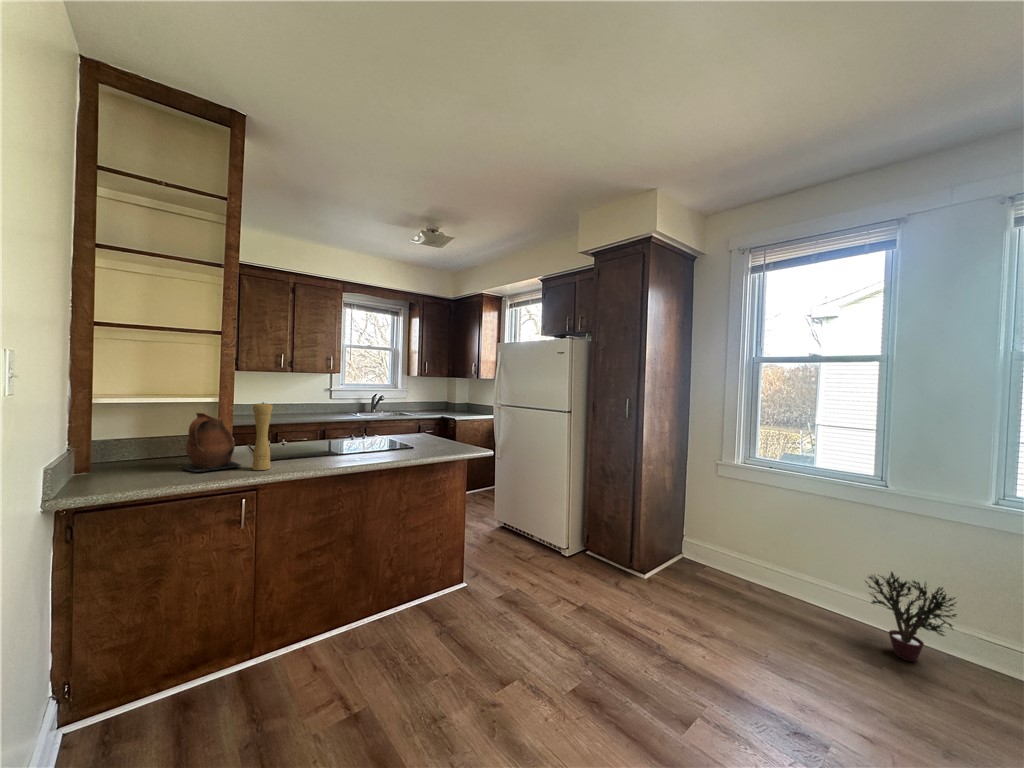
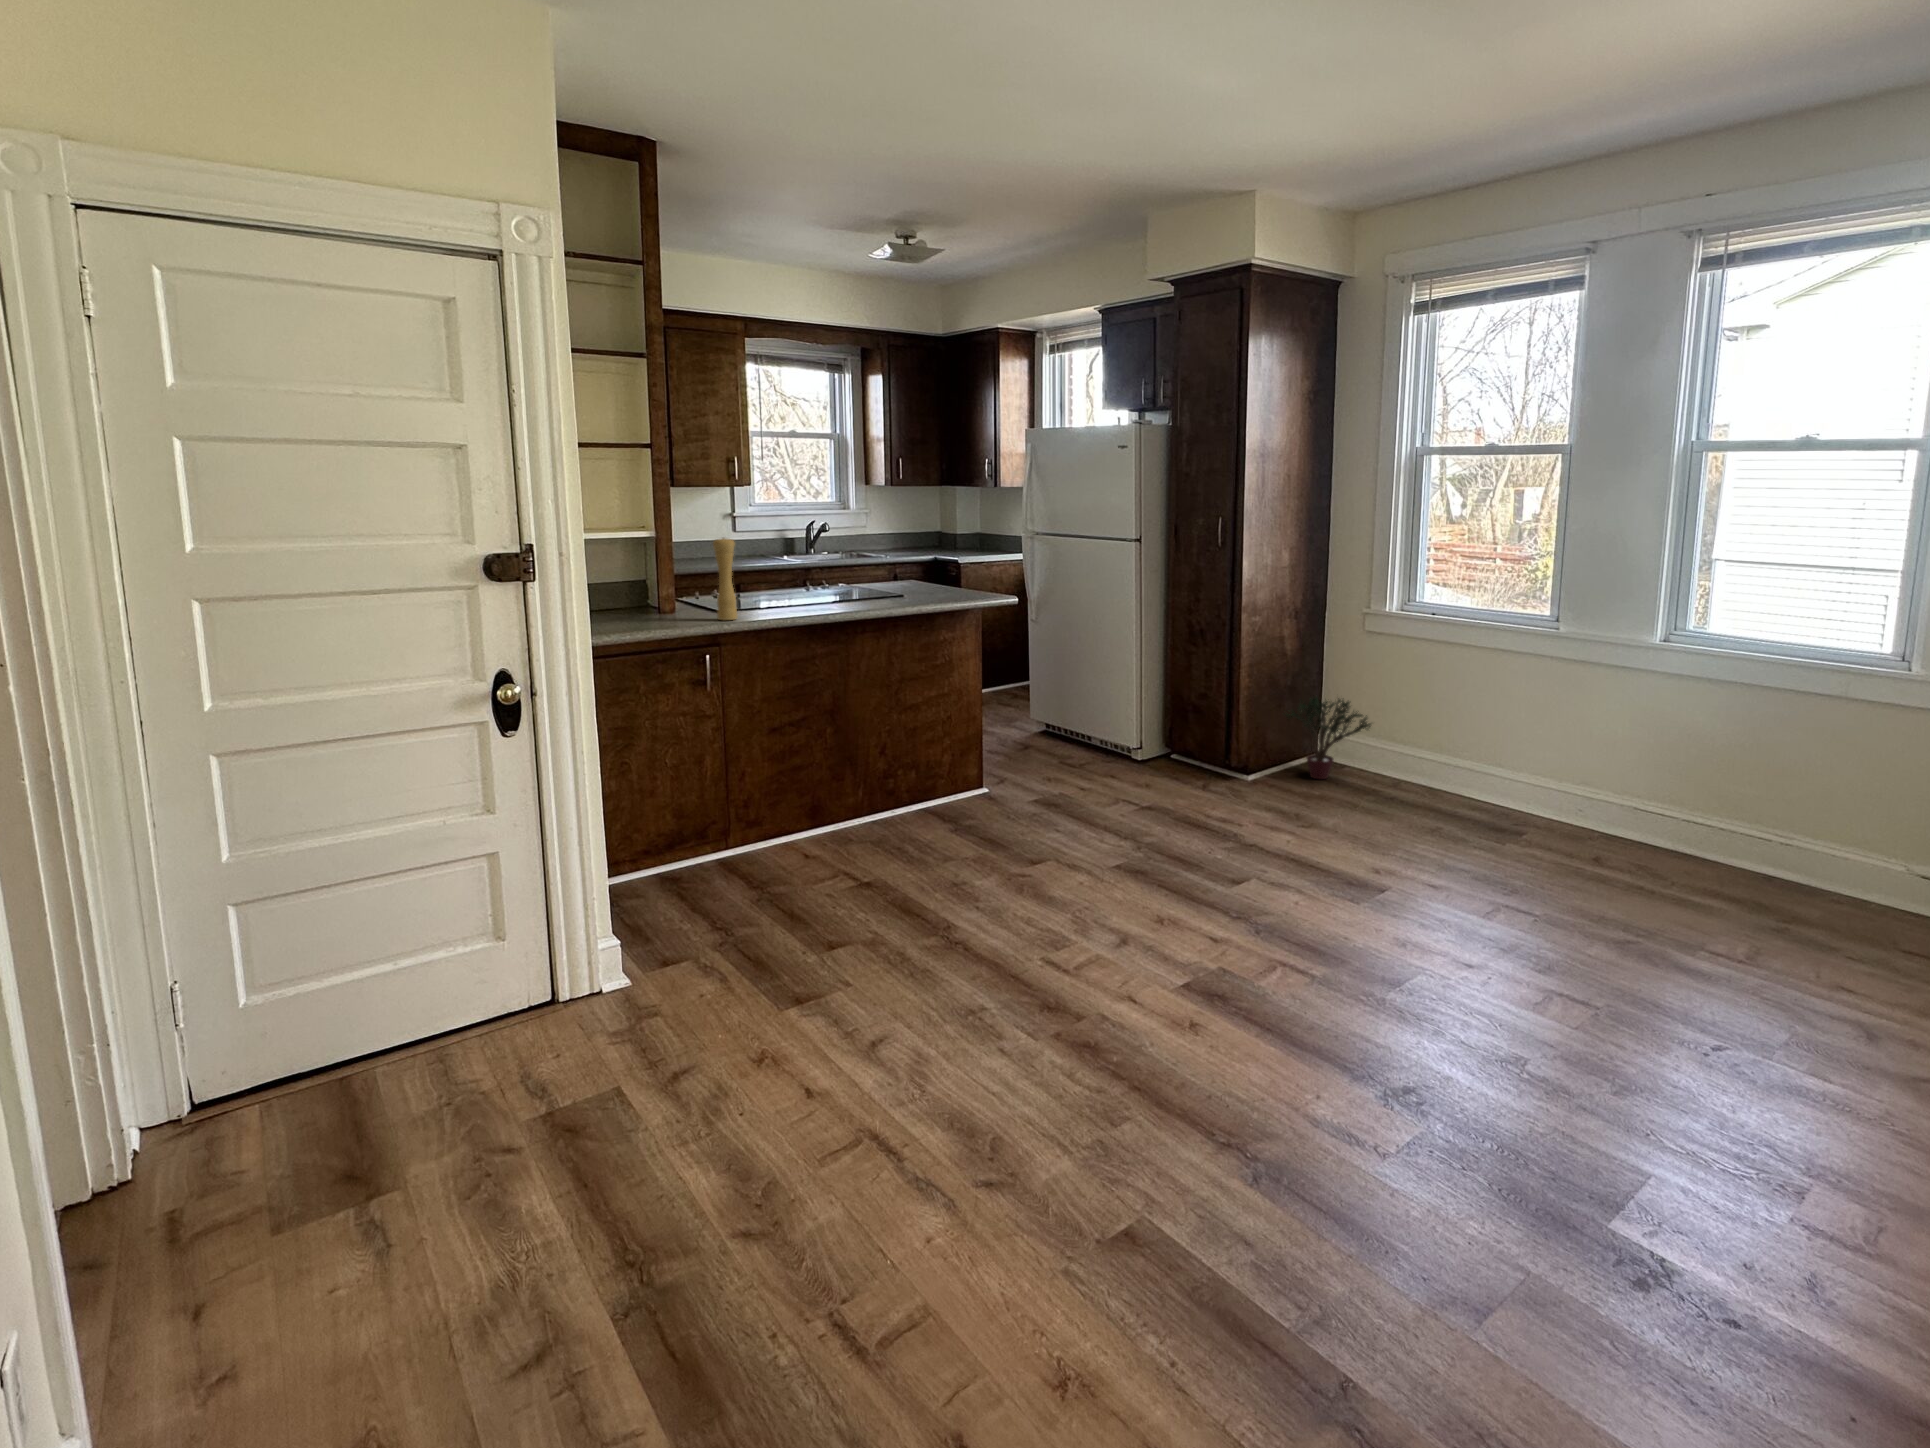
ceramic pitcher: present [183,413,241,472] -> none [632,552,701,622]
potted plant: present [865,572,957,662] -> present [1286,697,1371,779]

